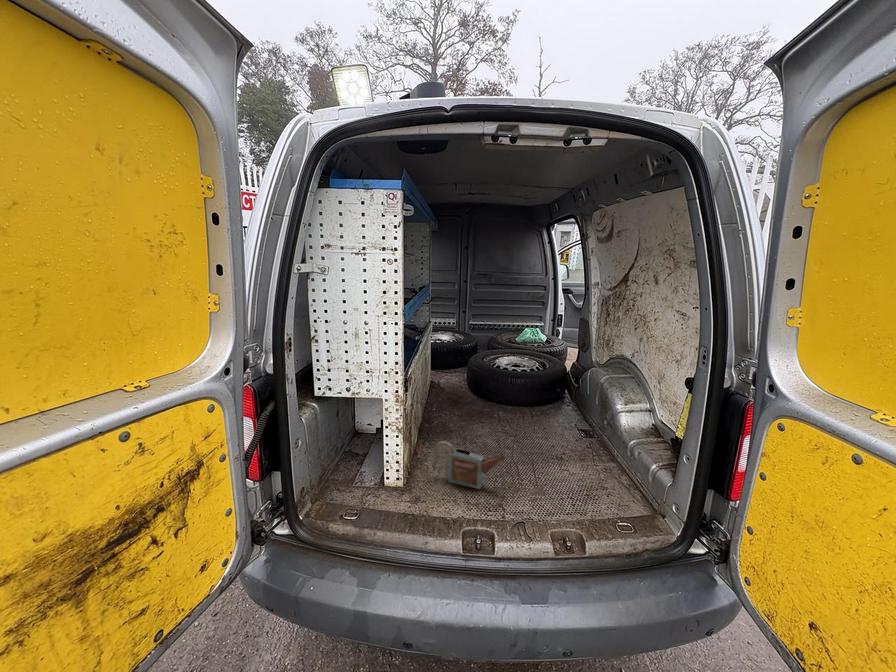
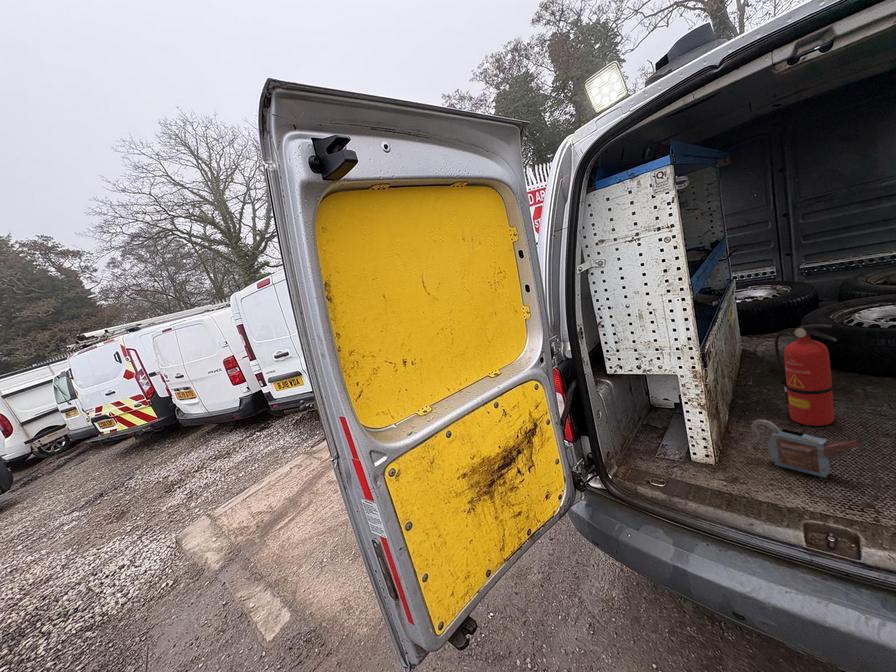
fire extinguisher: none [456,361,494,444] -> present [775,324,837,426]

